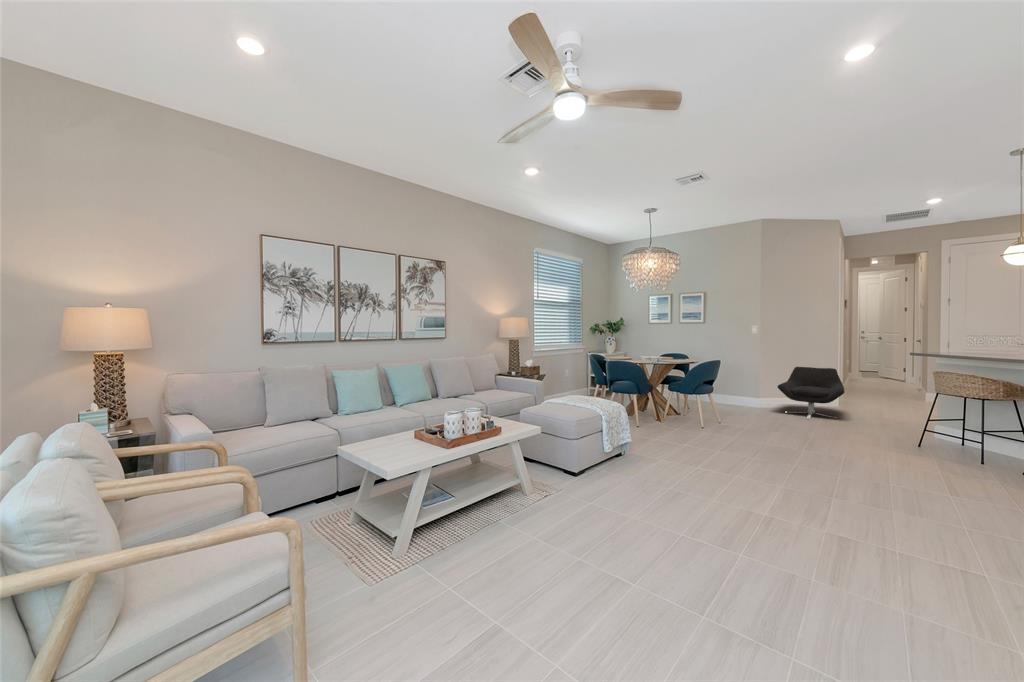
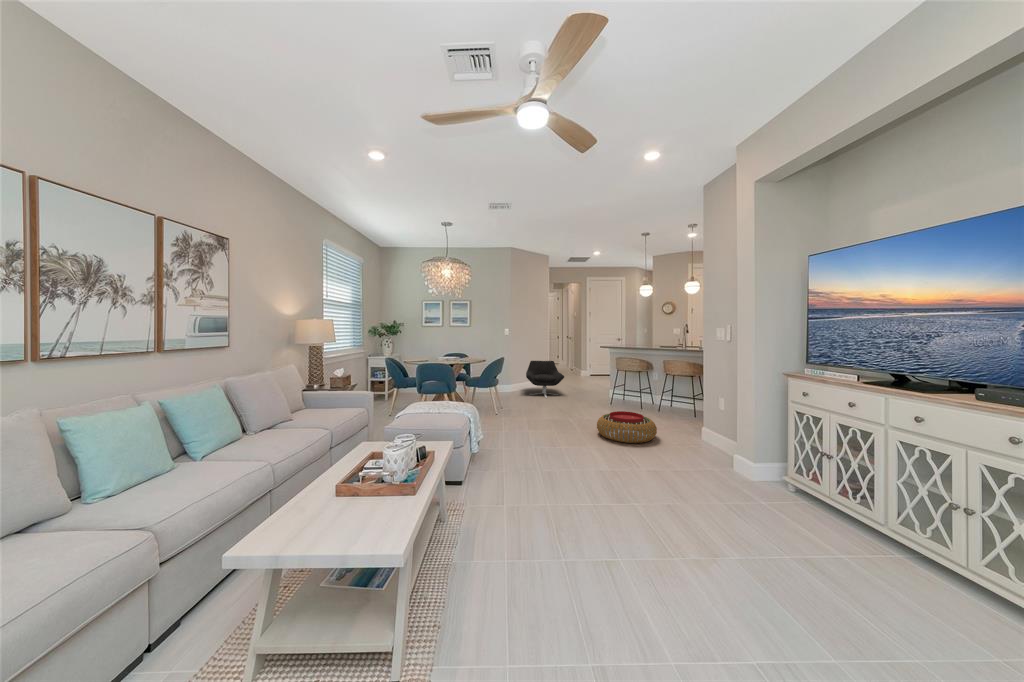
pouf: none [824,445,949,502] -> present [597,411,657,443]

